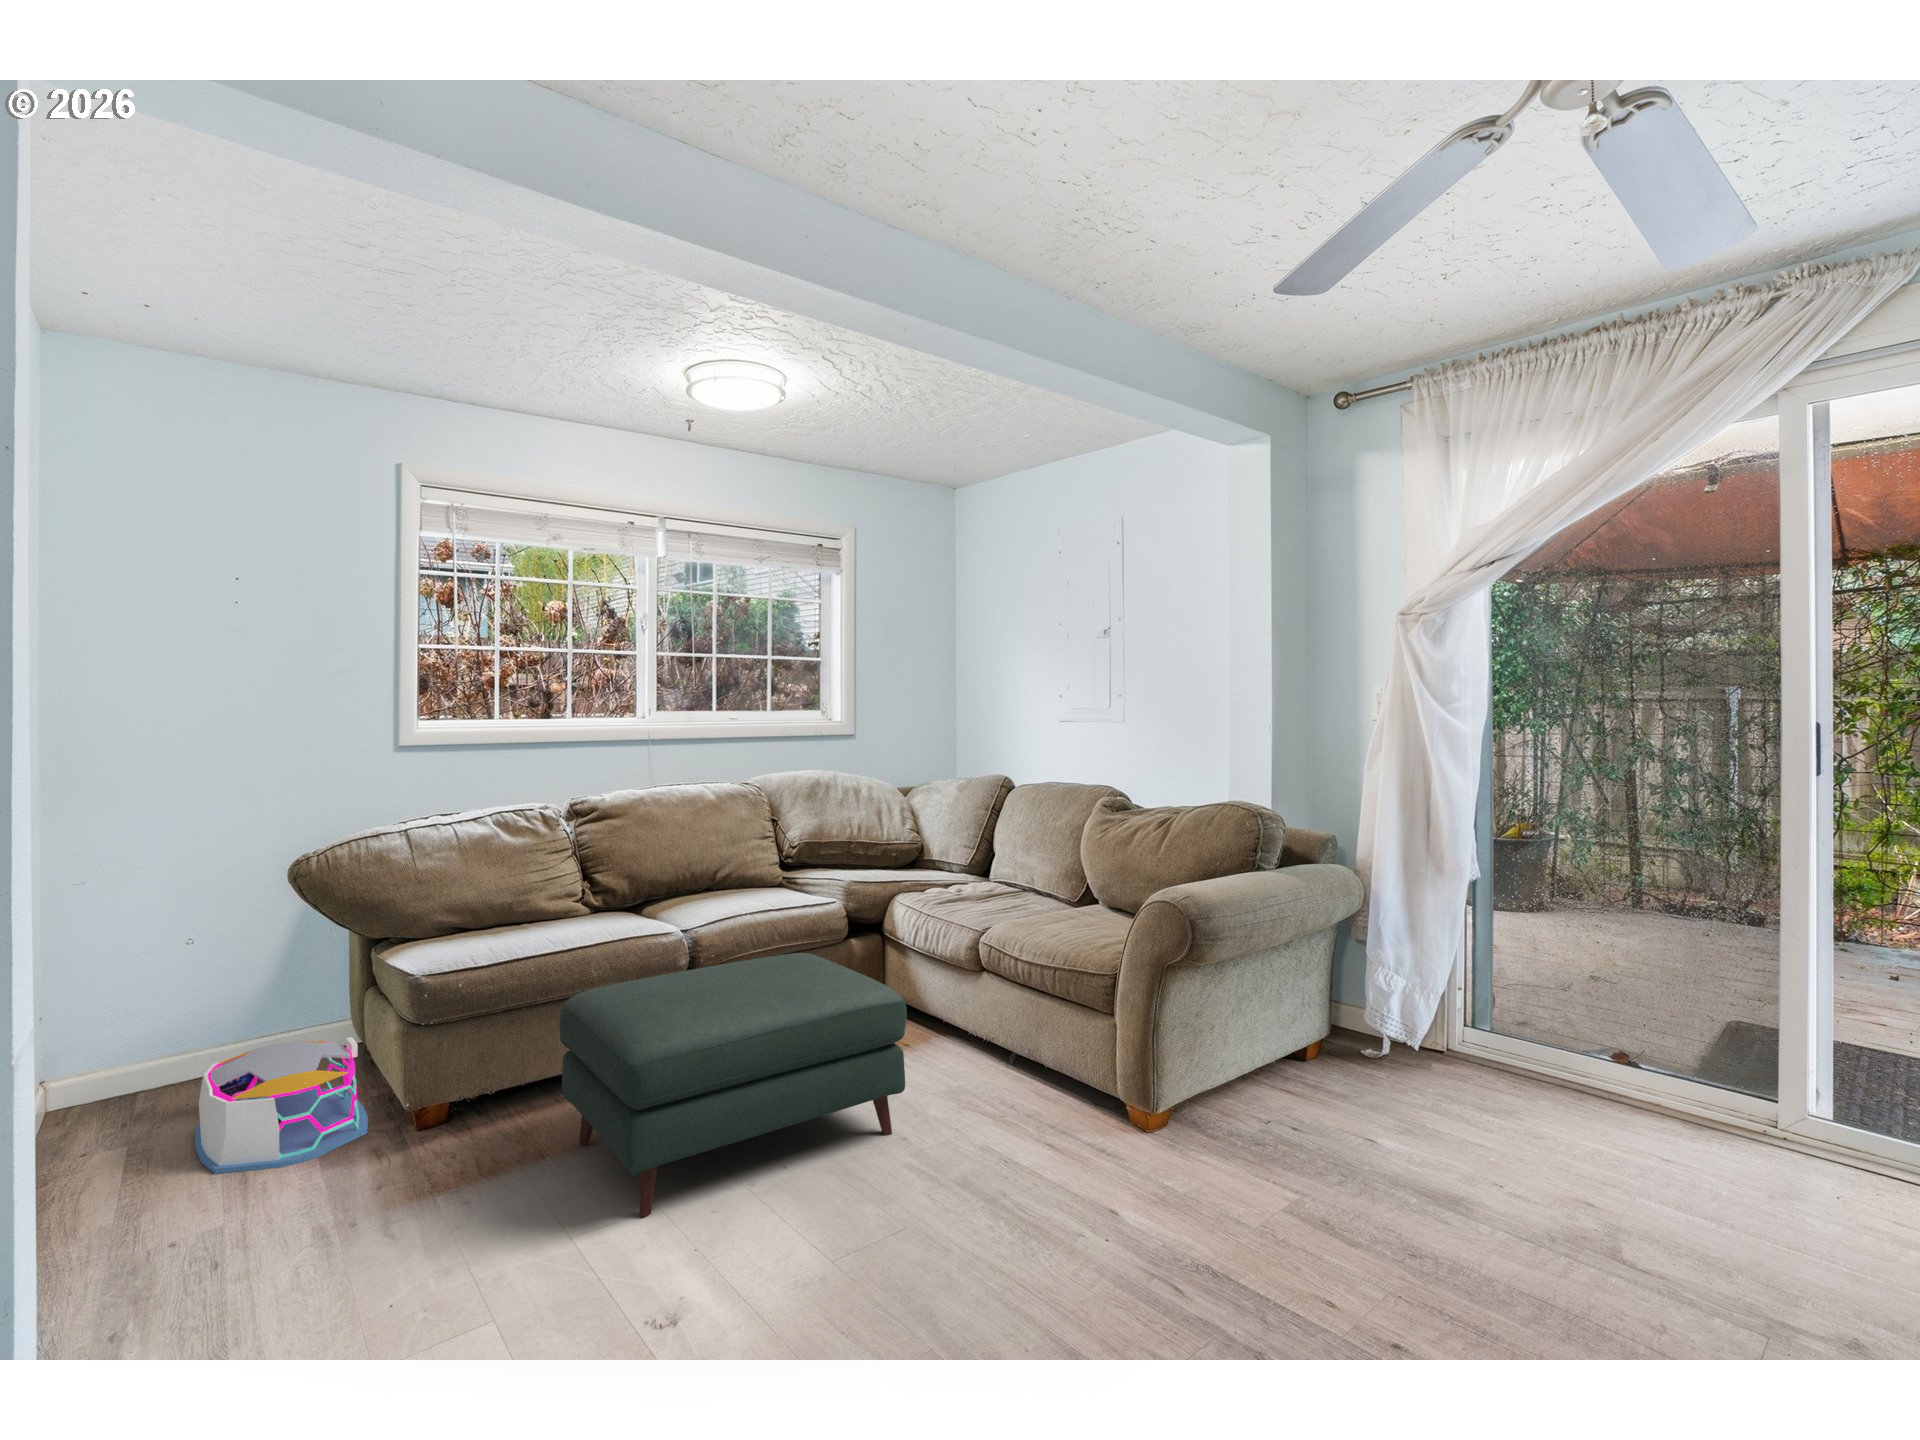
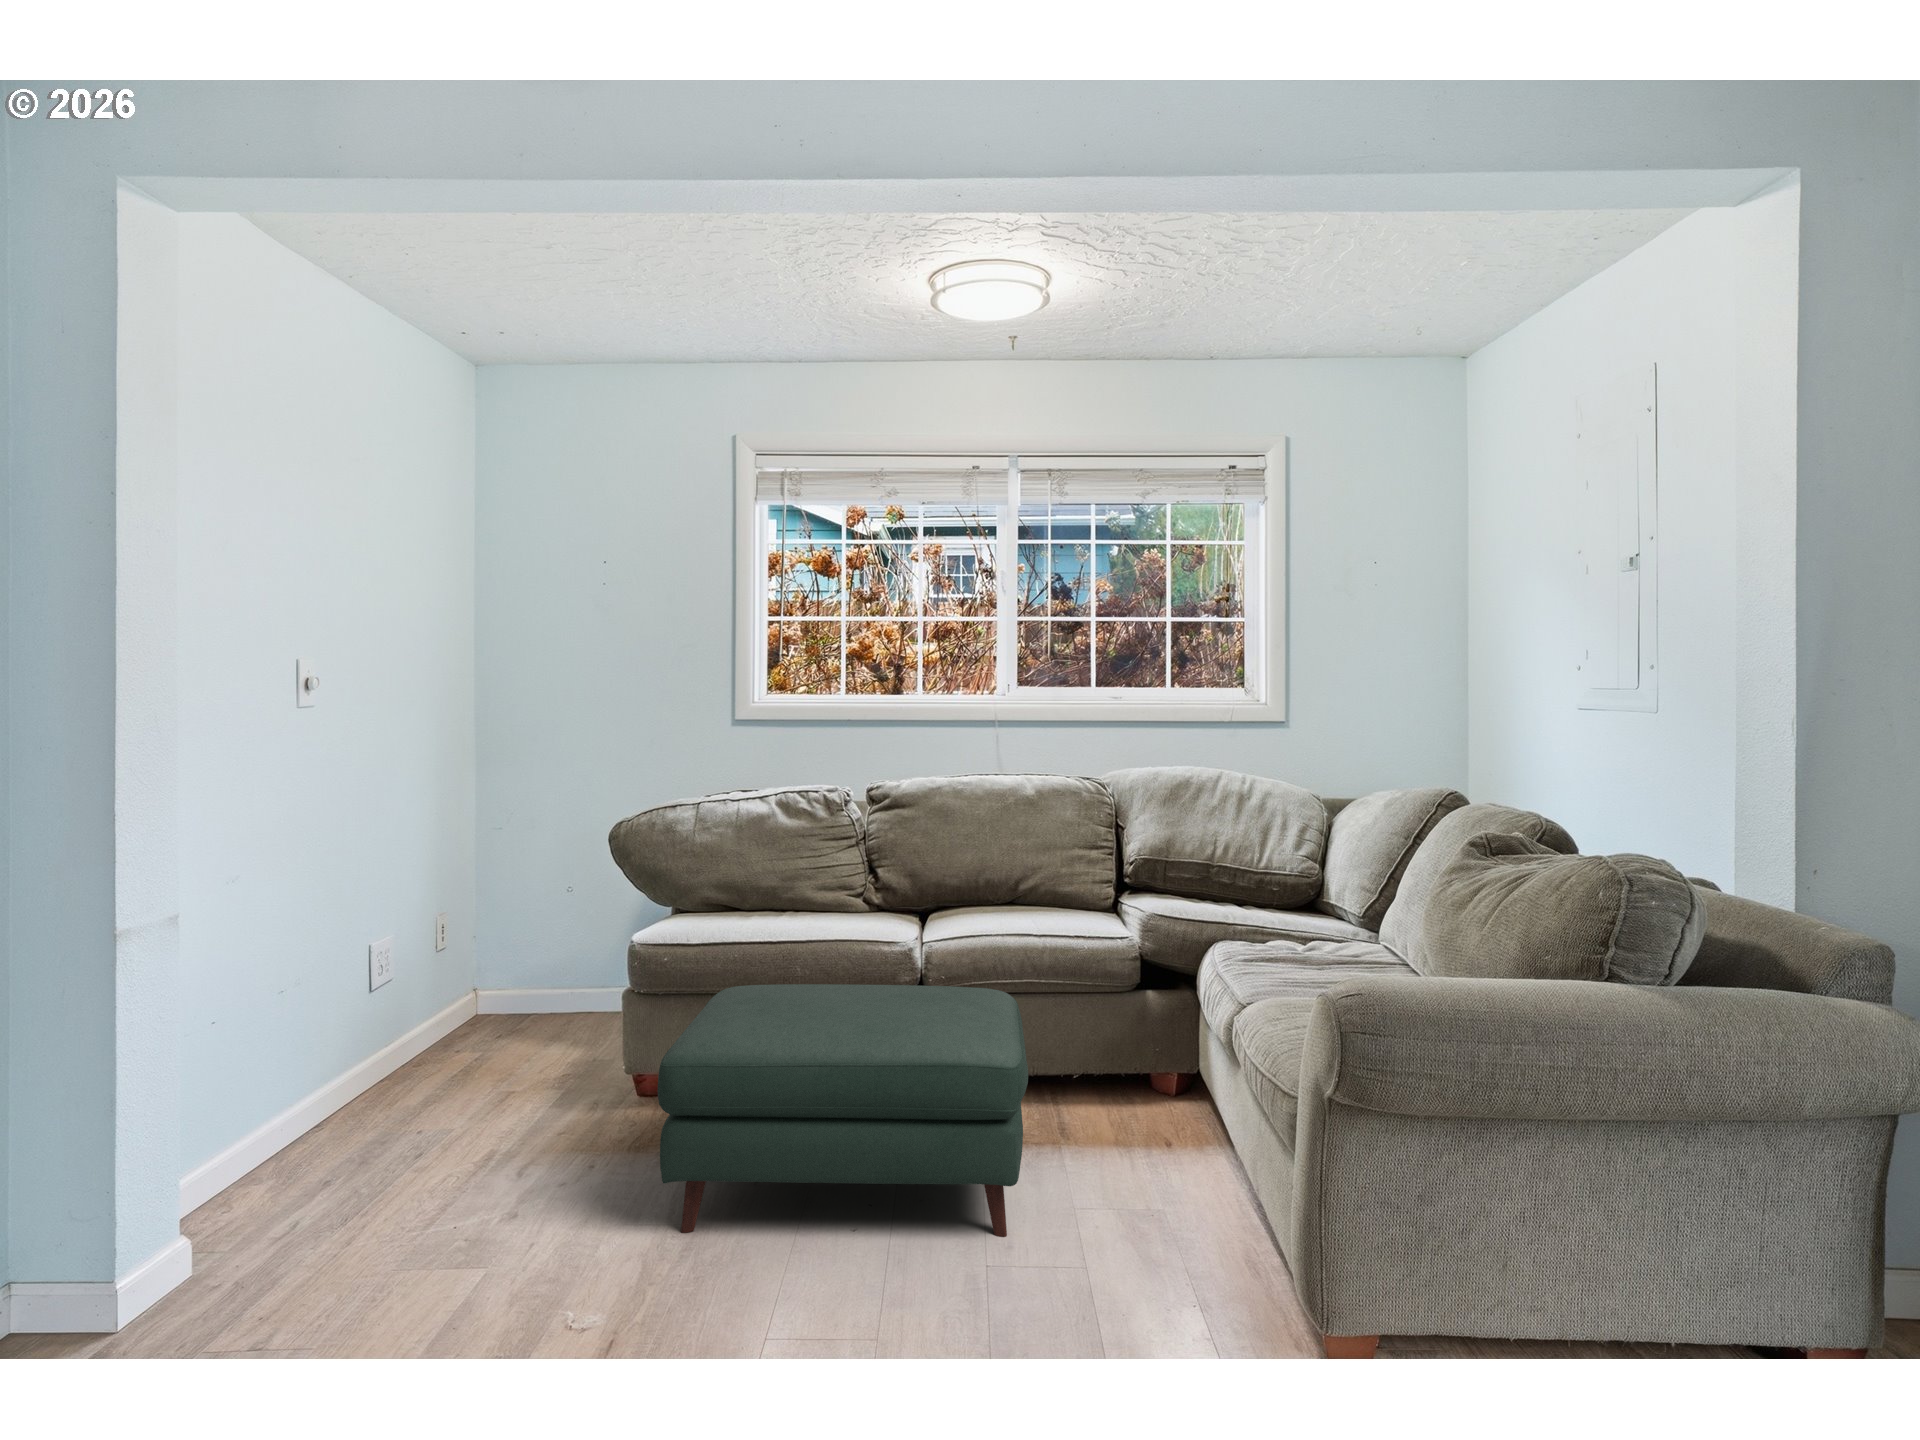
storage bin: present [195,1037,368,1174] -> none [492,991,637,1099]

